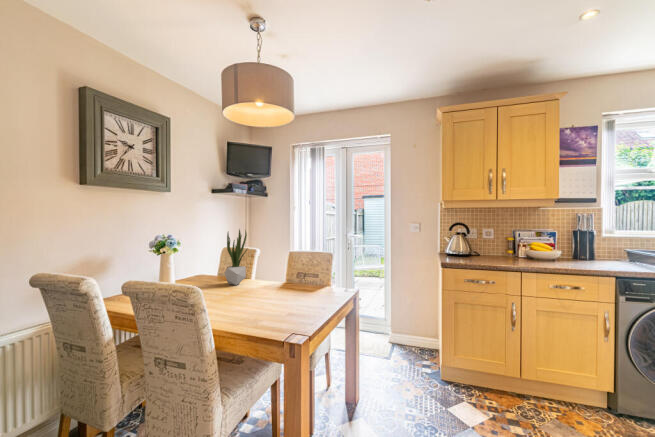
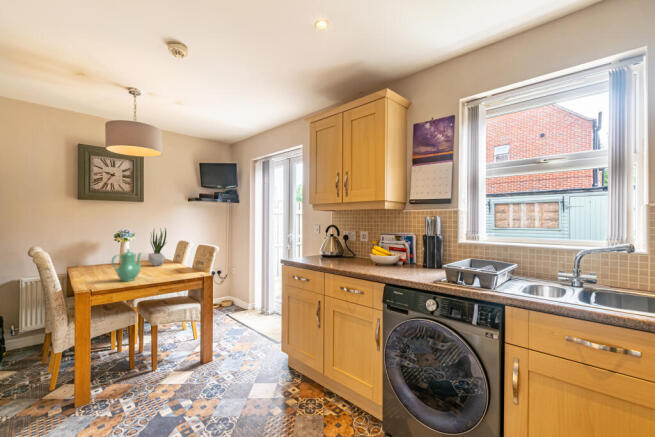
teapot: none [279,261,304,311] -> present [112,249,141,281]

